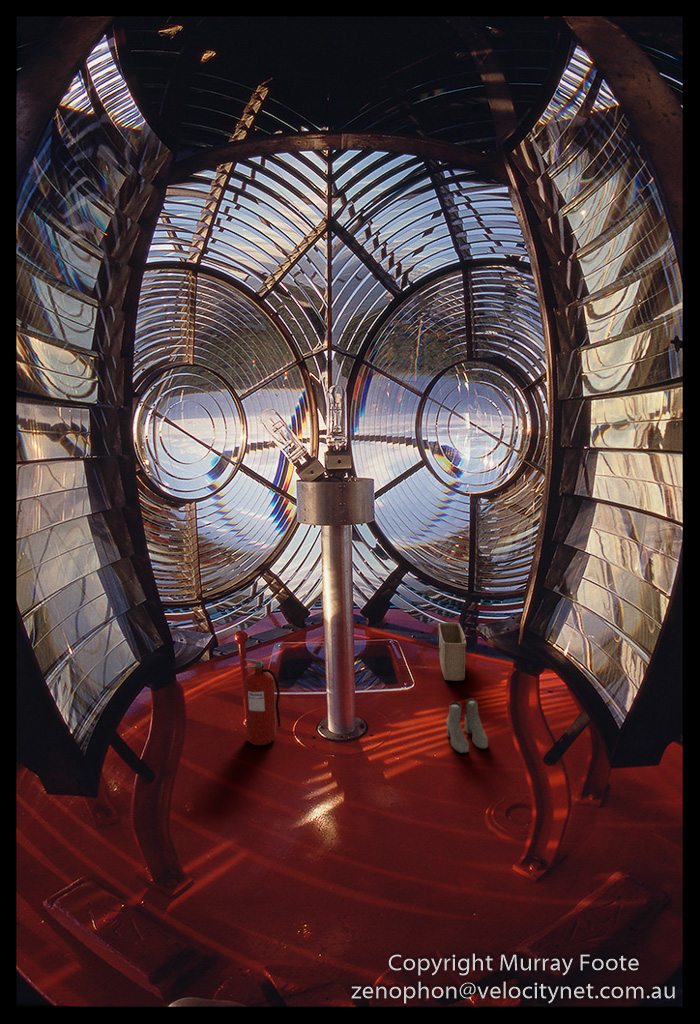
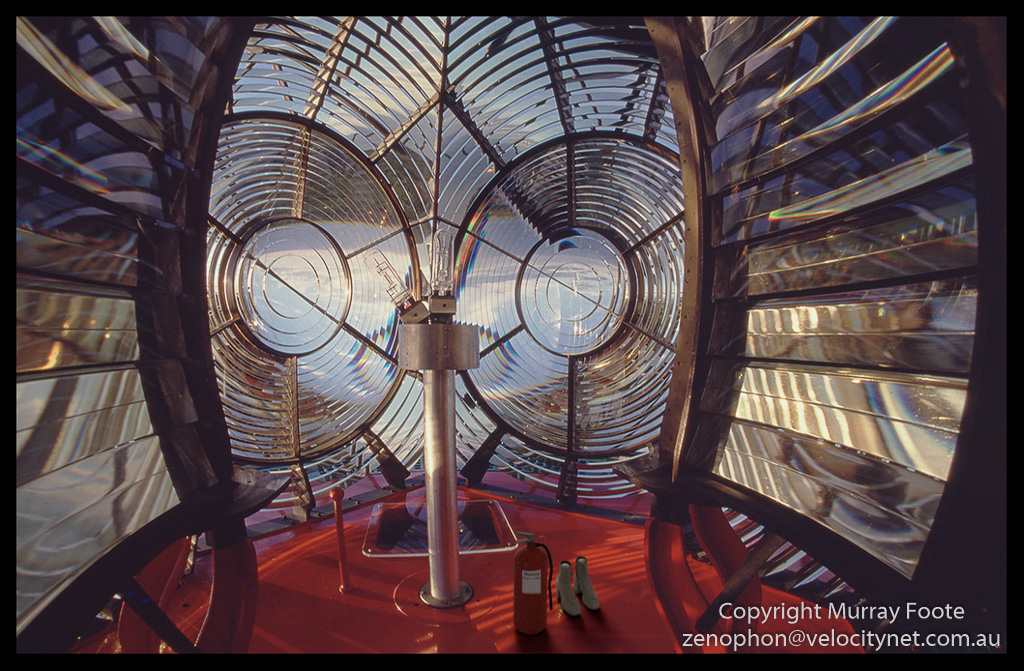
basket: present [438,622,467,681] -> none [539,479,570,538]
fire extinguisher: present [244,658,281,745] -> present [513,531,553,635]

